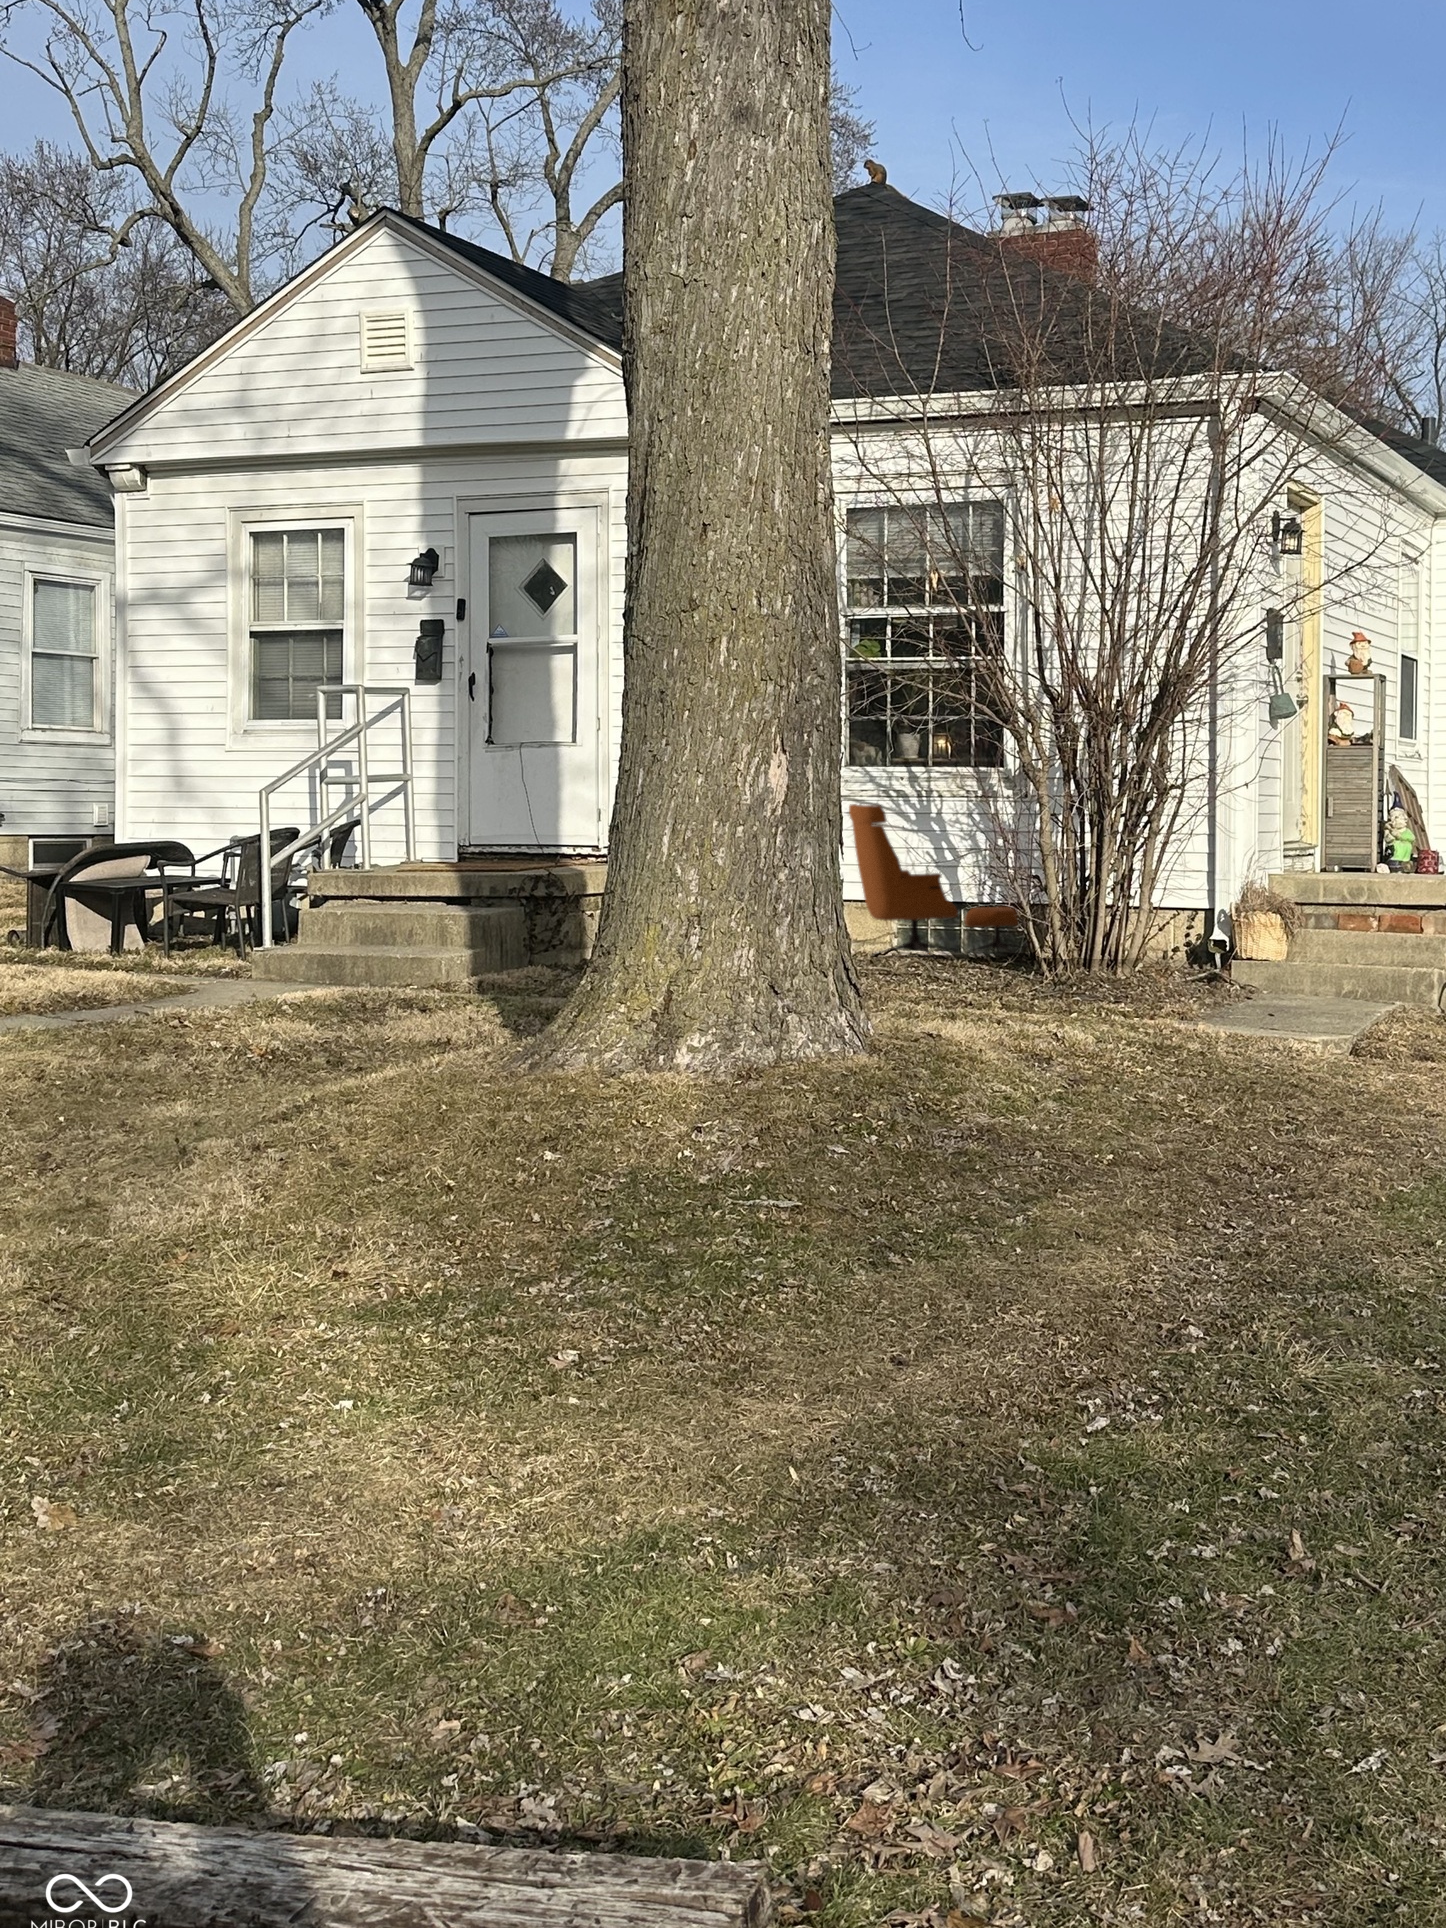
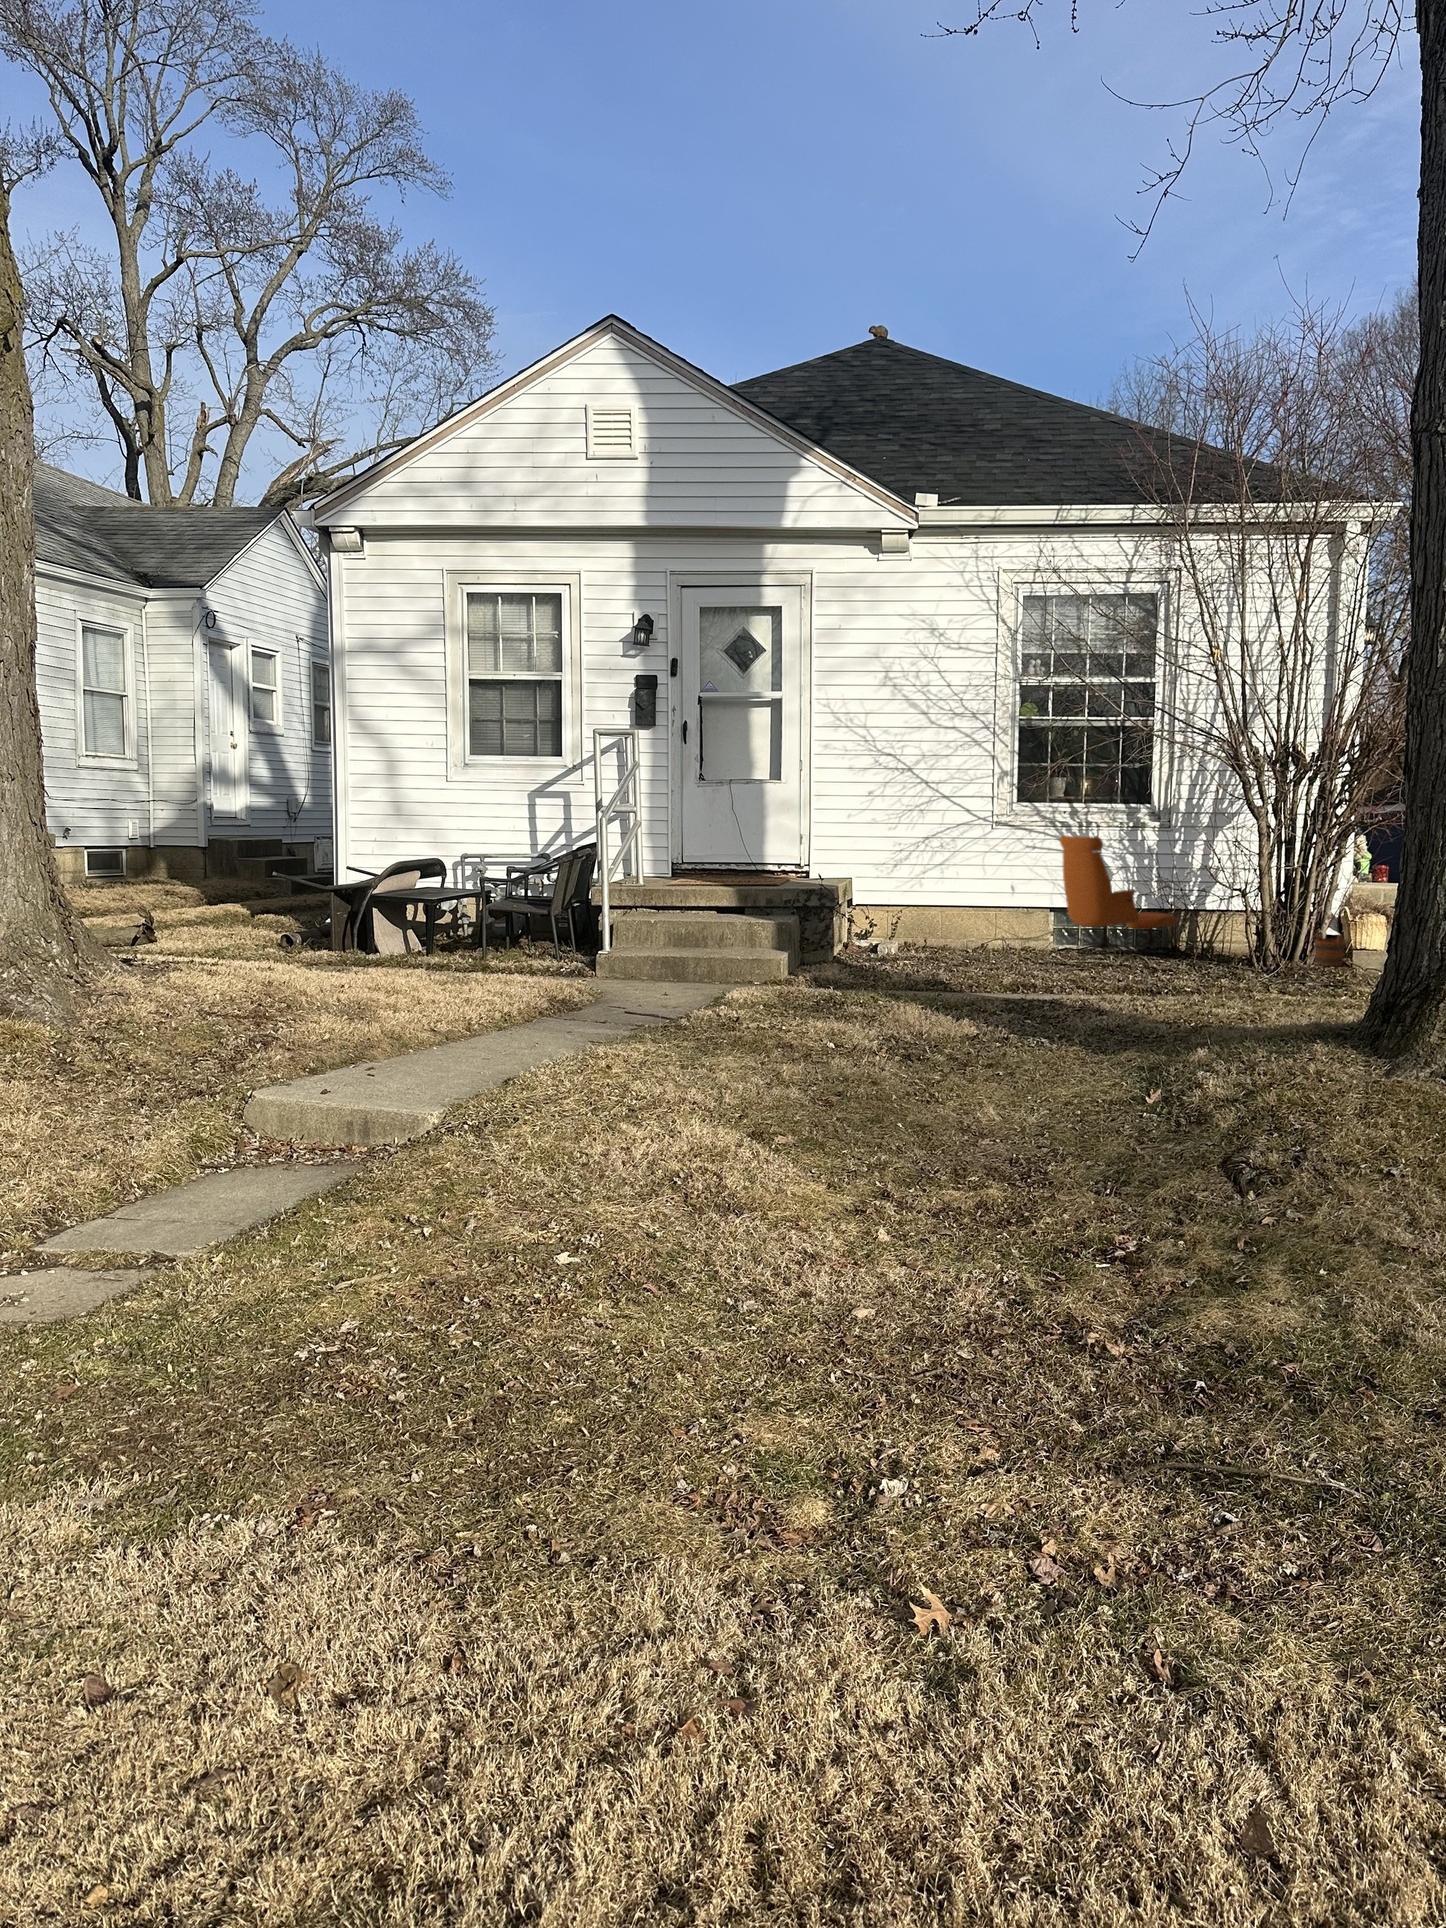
wooden bucket: none [1130,908,1169,974] -> present [1314,916,1345,966]

